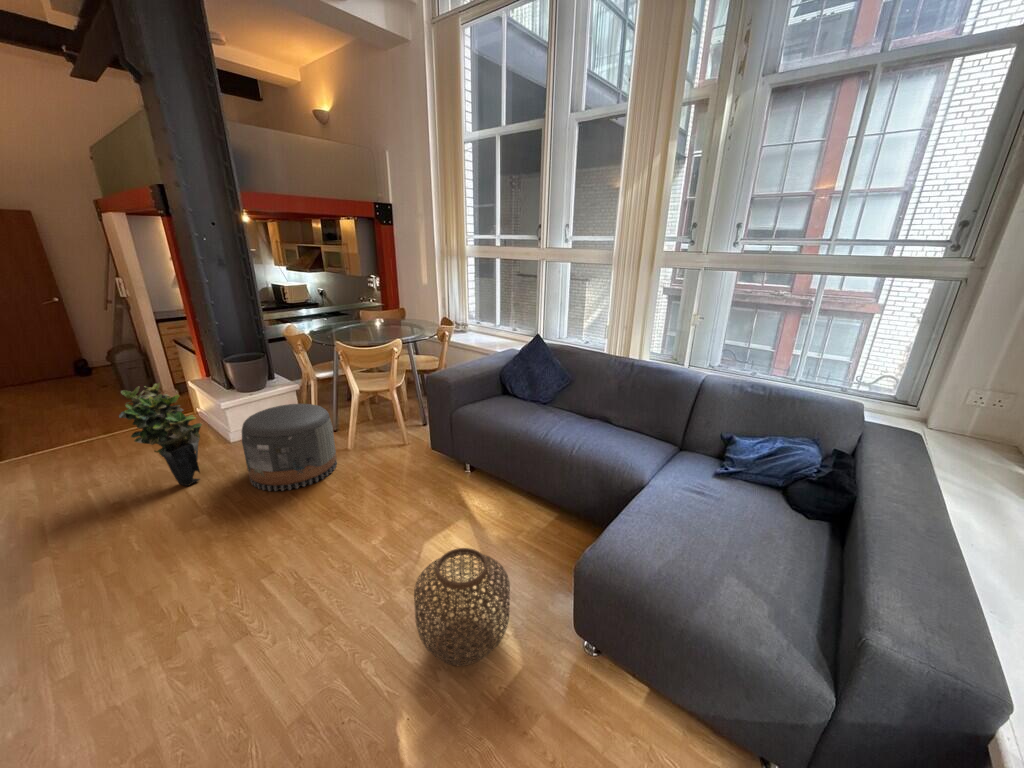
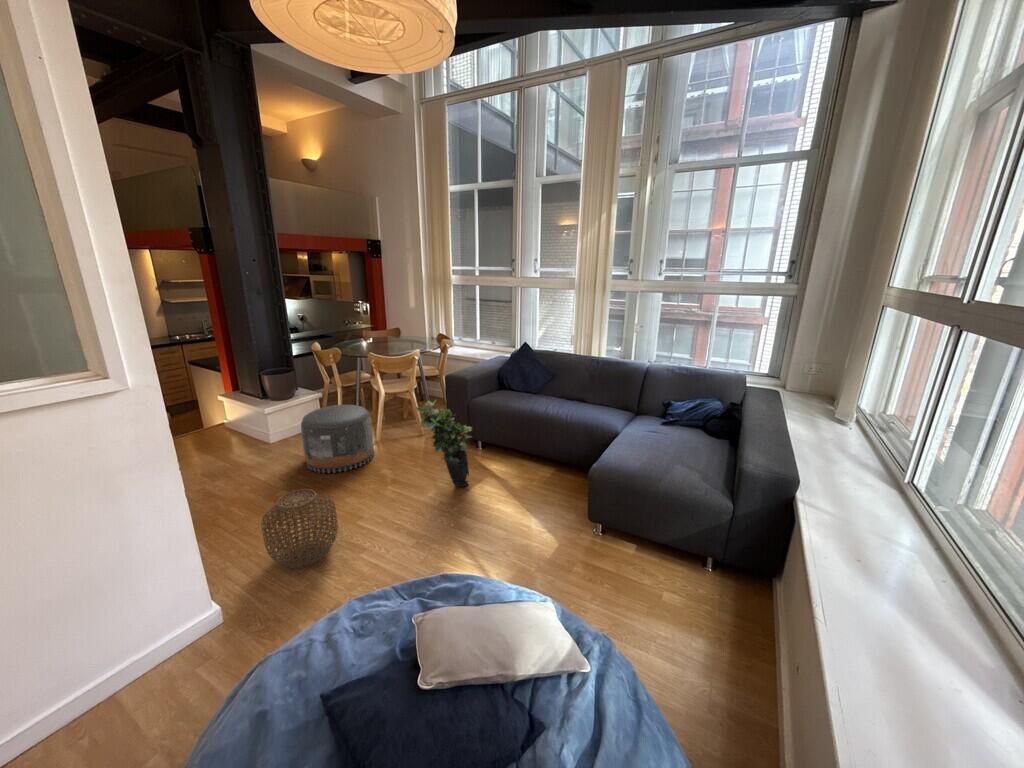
potted plant: present [119,383,202,486] -> present [415,400,472,487]
woven basket: present [414,548,510,666] -> present [261,489,338,569]

